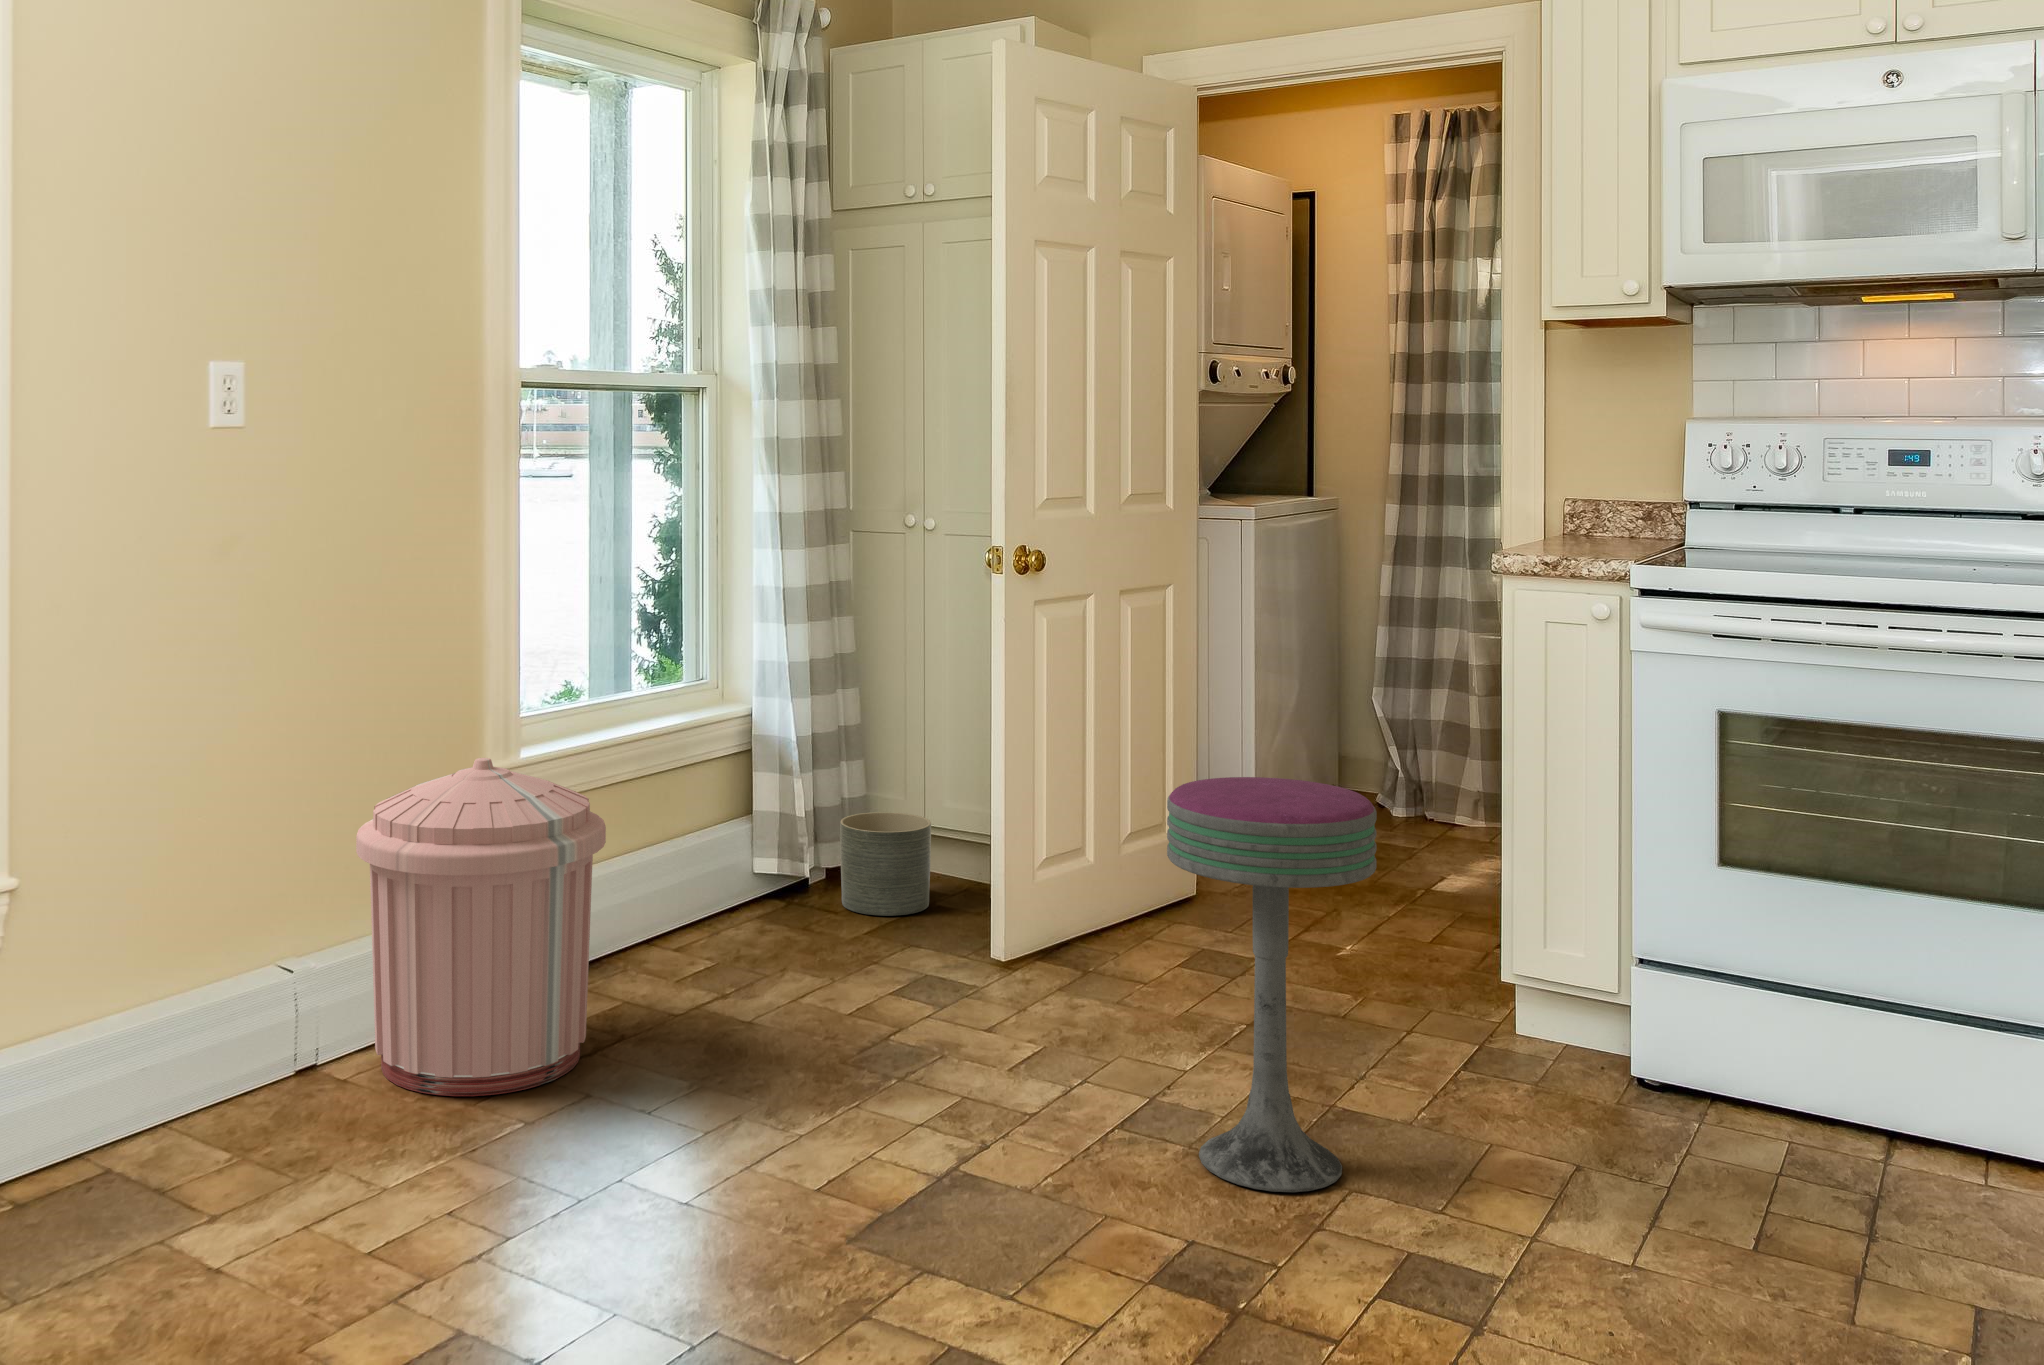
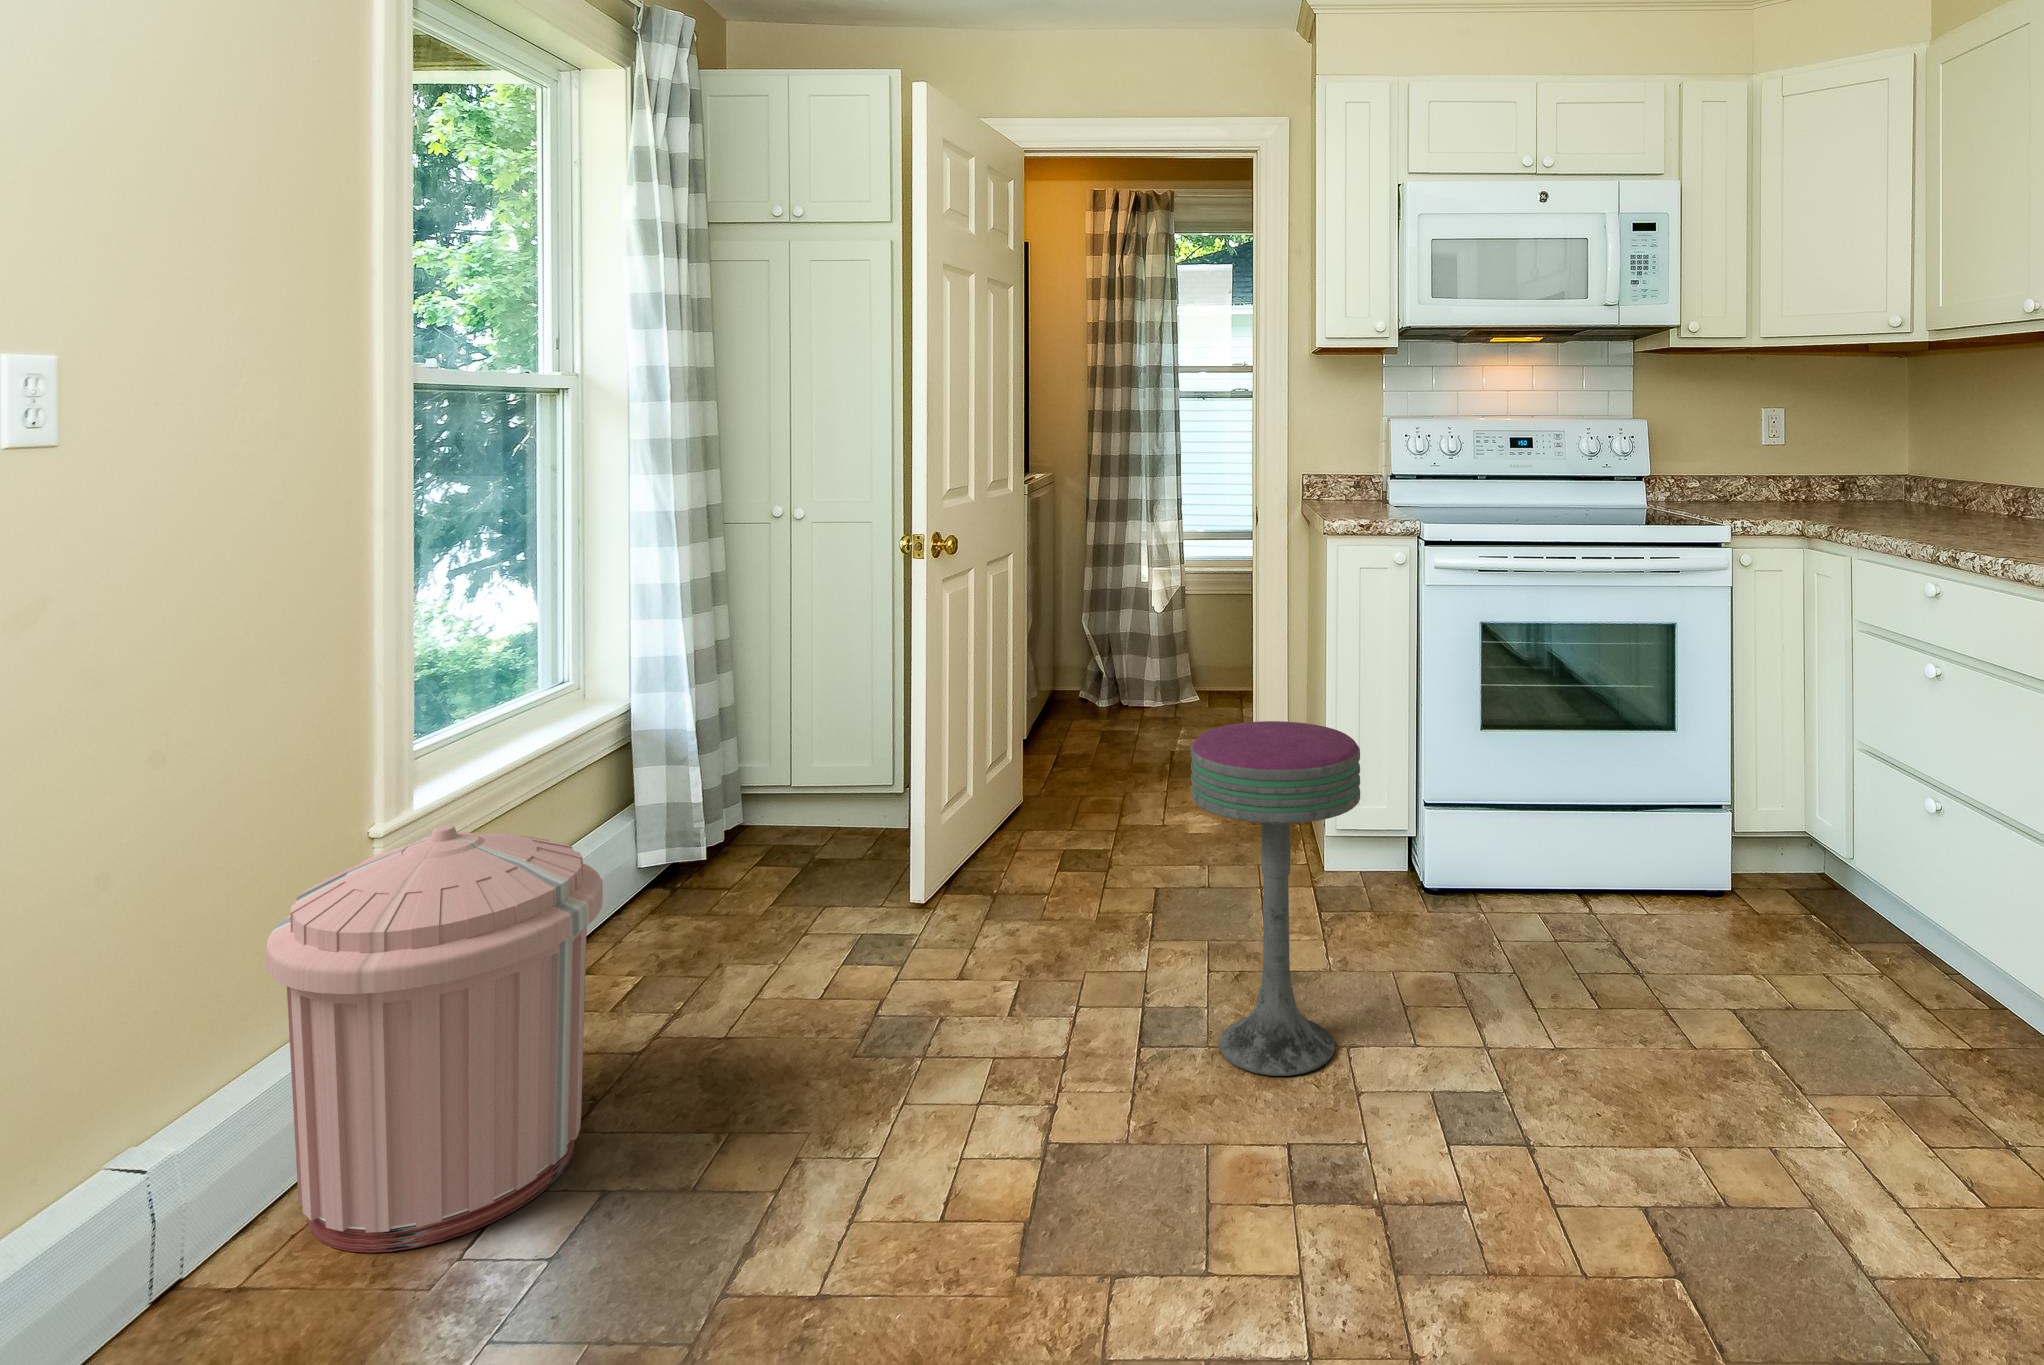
planter: present [840,812,931,916] -> none [728,779,816,881]

